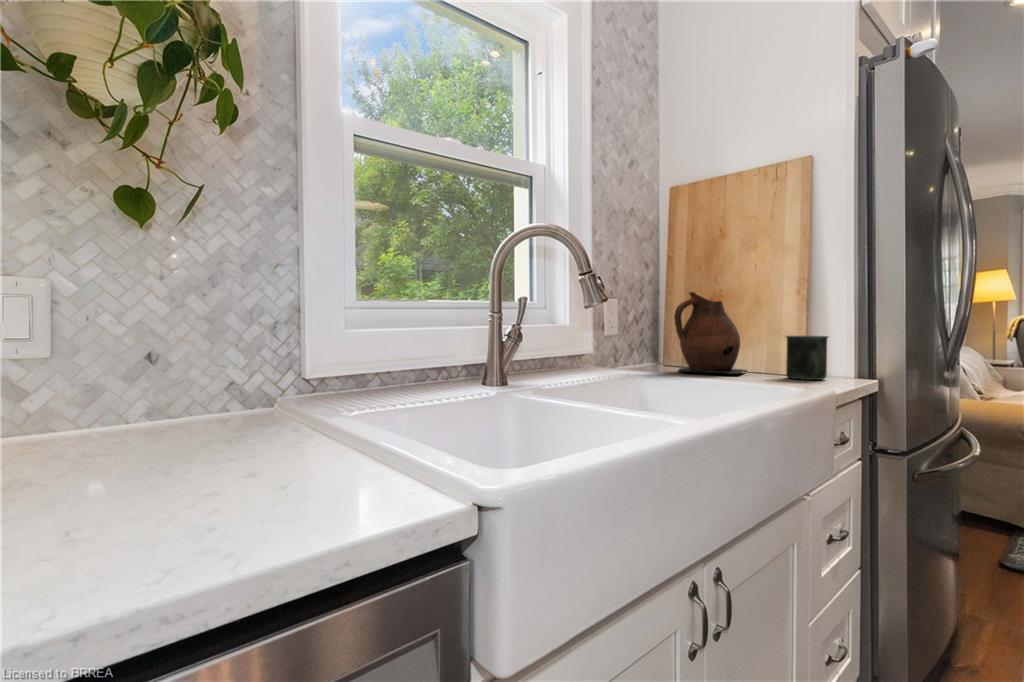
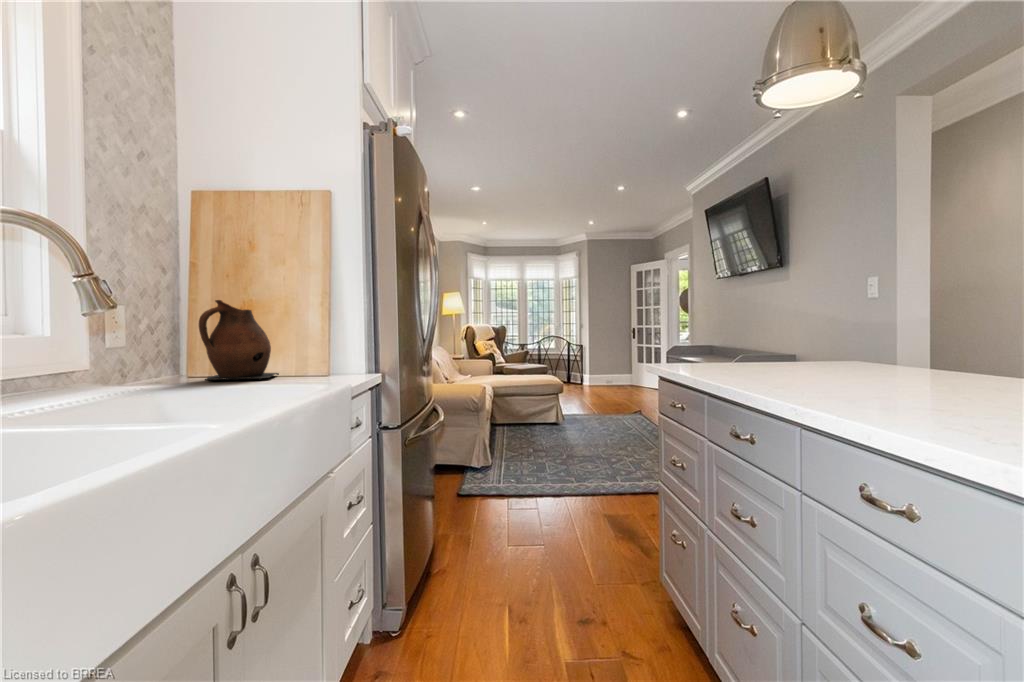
mug: present [786,336,828,380] -> none [310,341,345,378]

